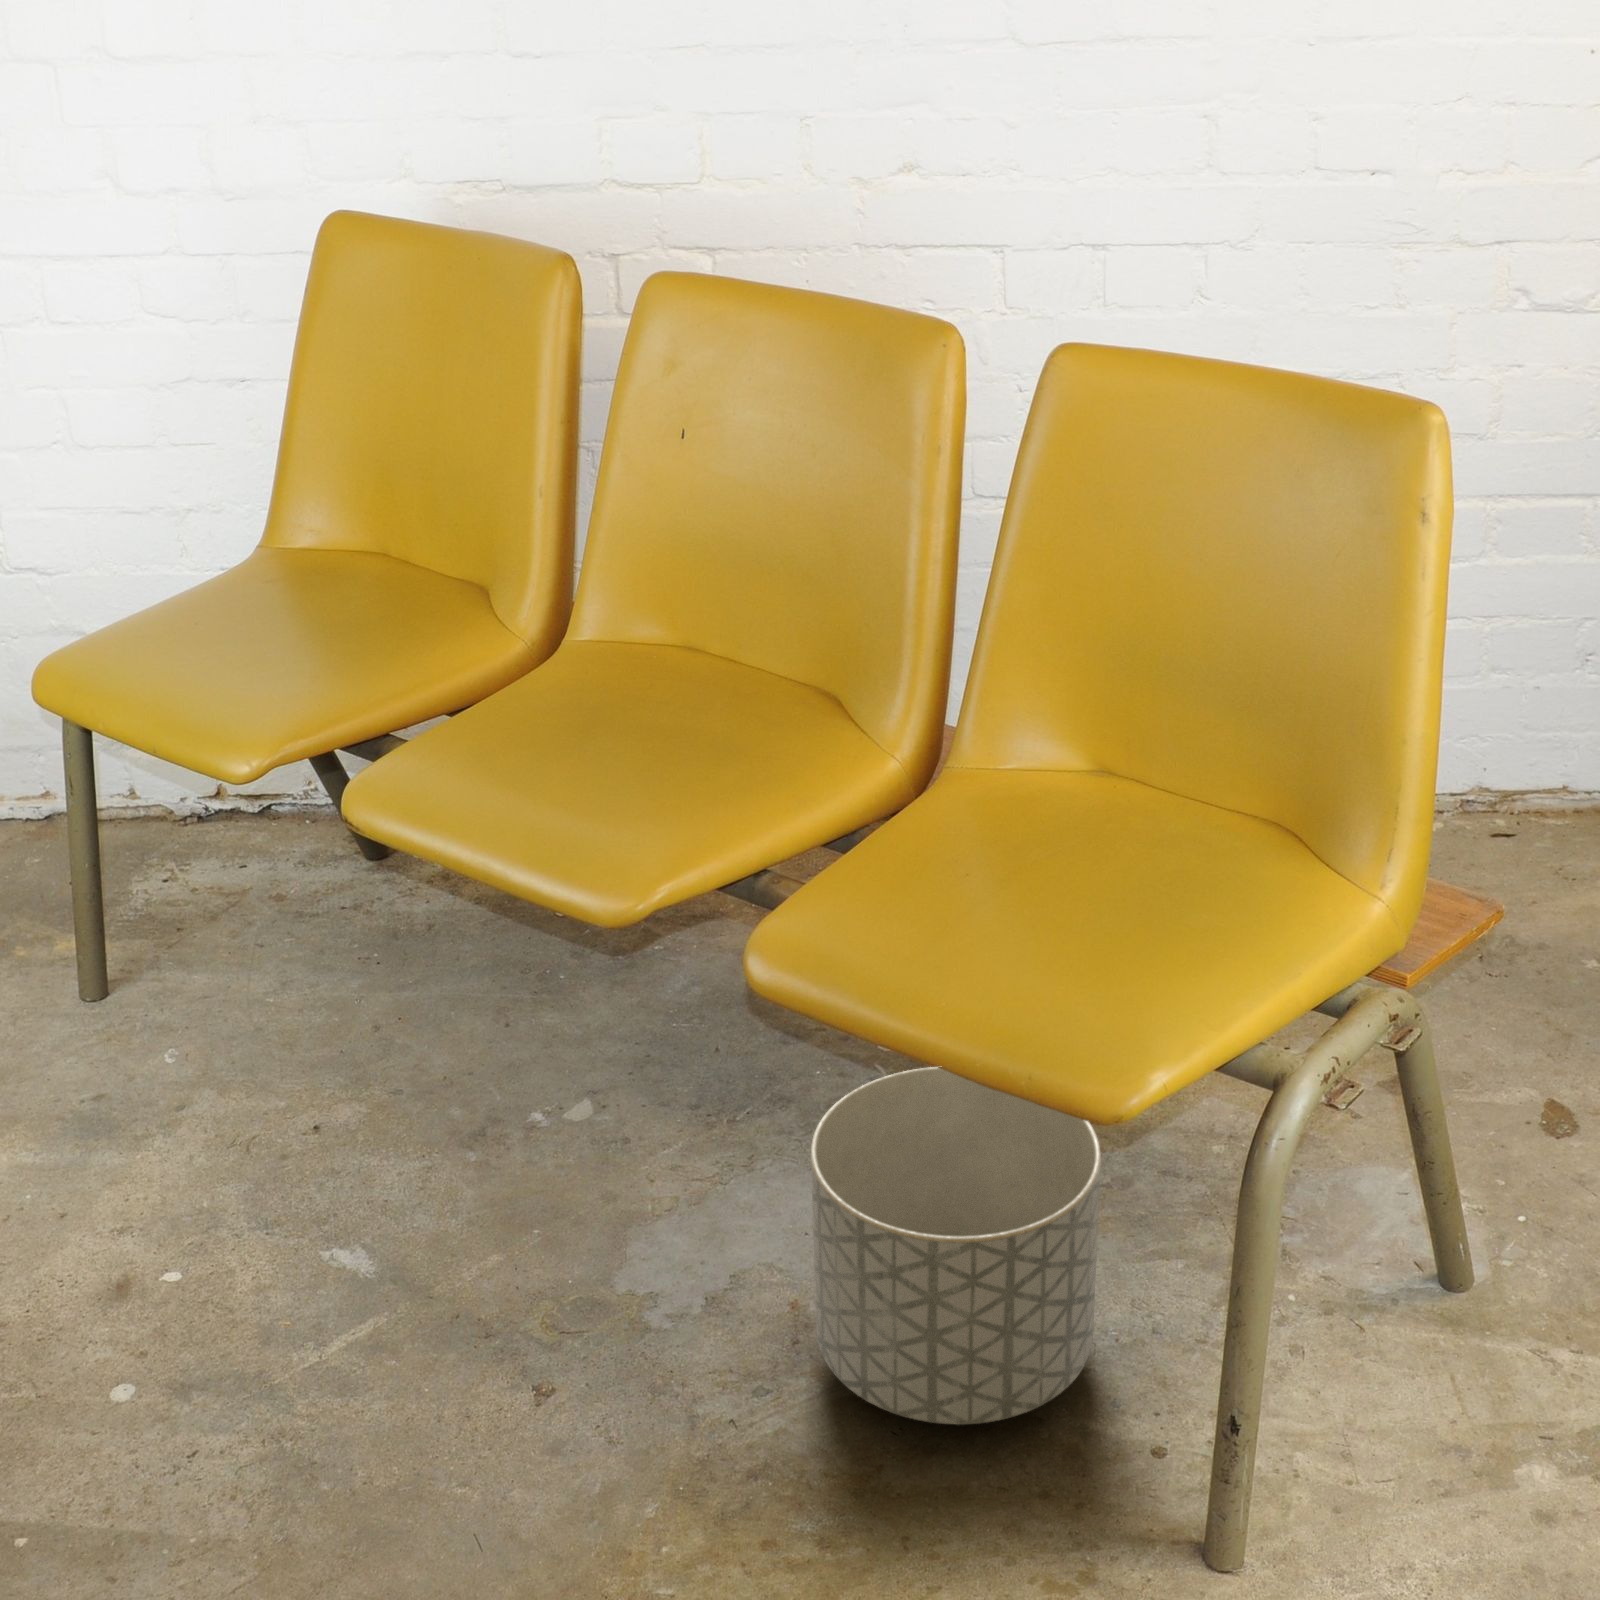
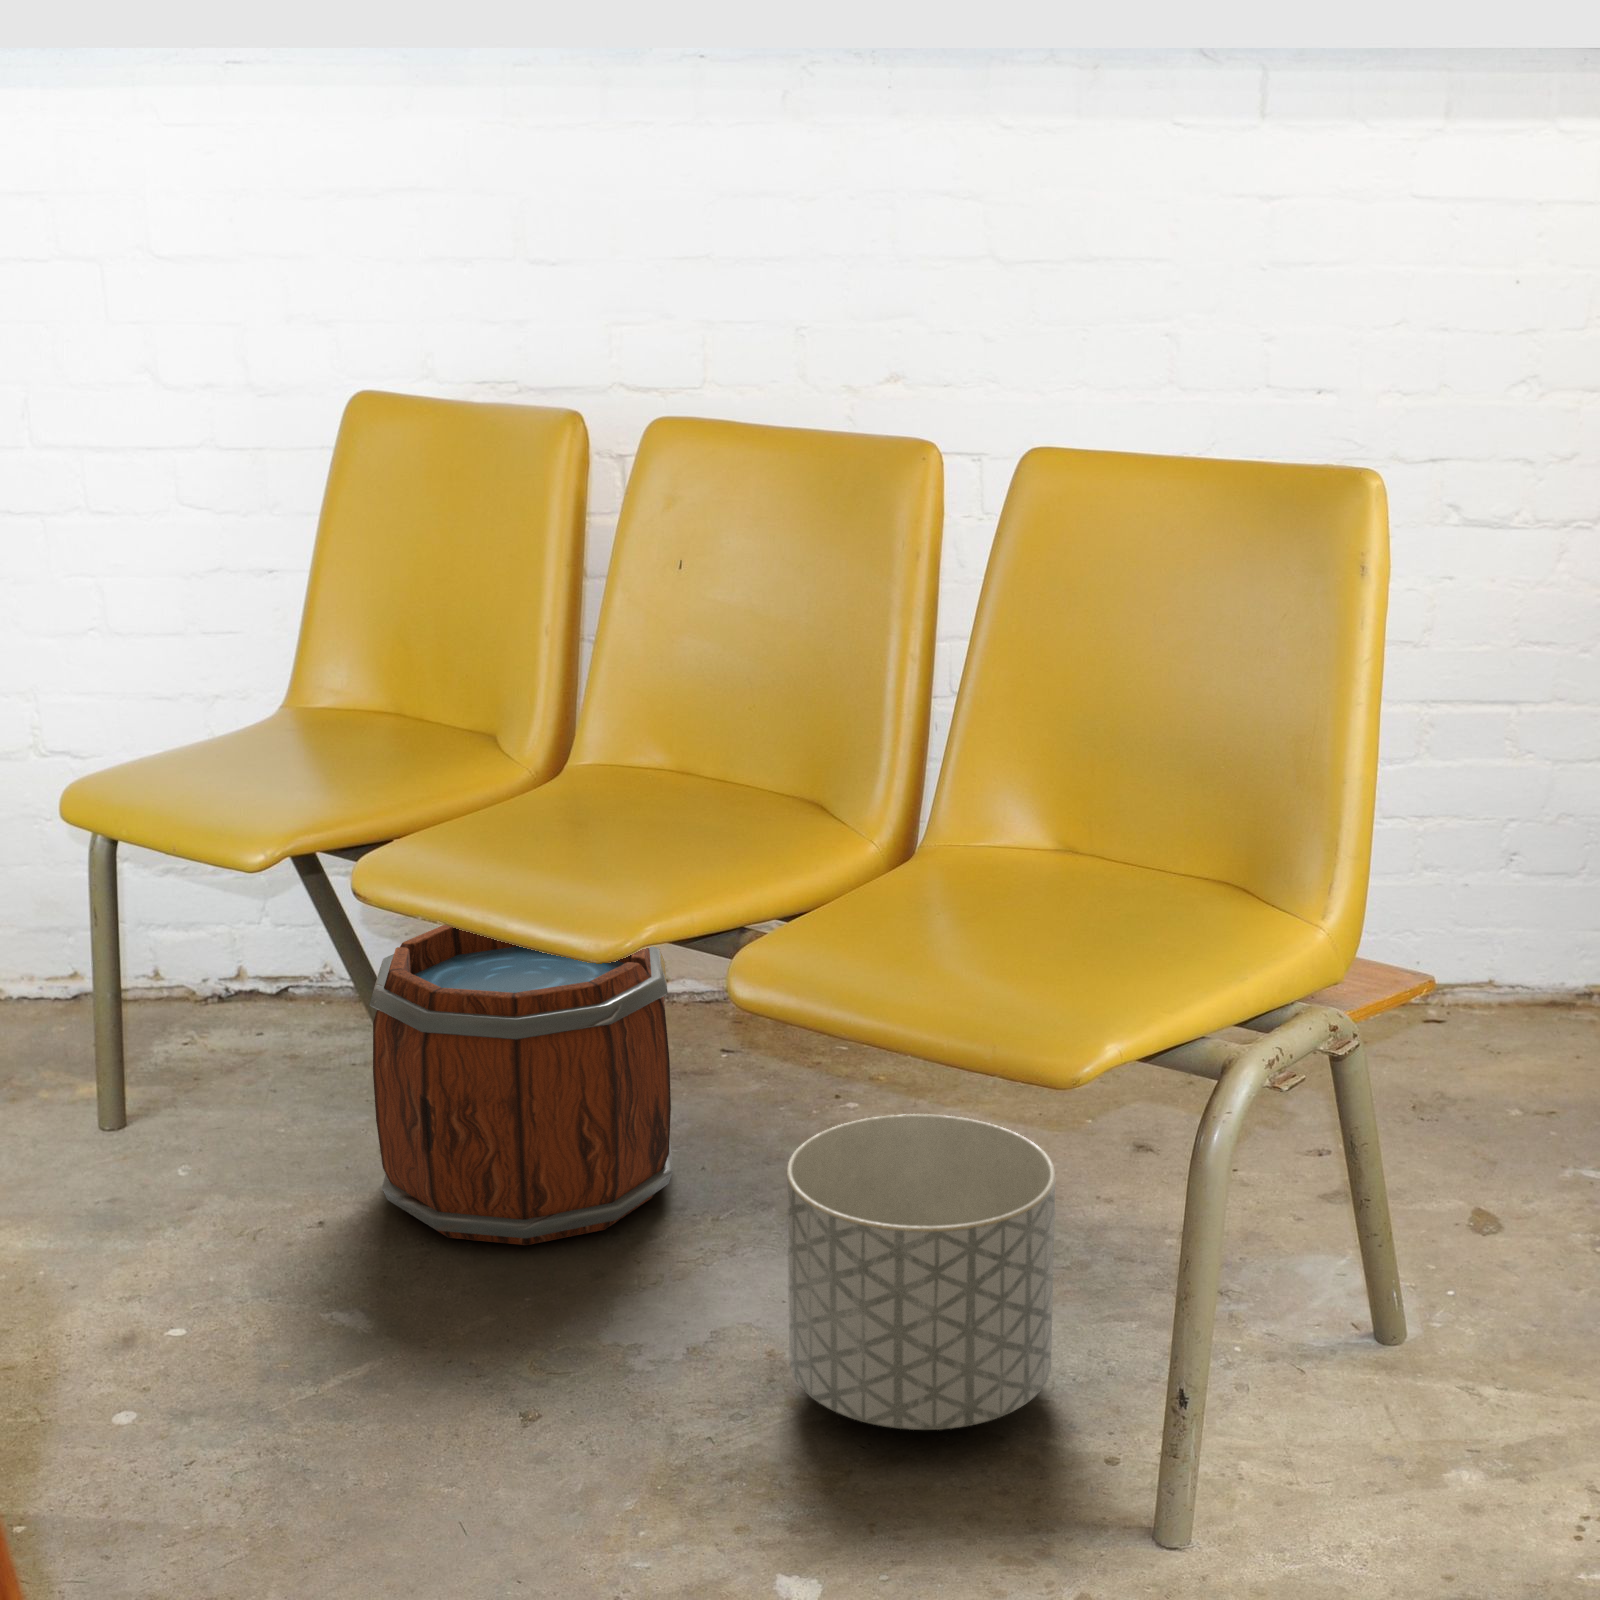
bucket: none [355,785,689,1160] -> present [369,925,673,1245]

